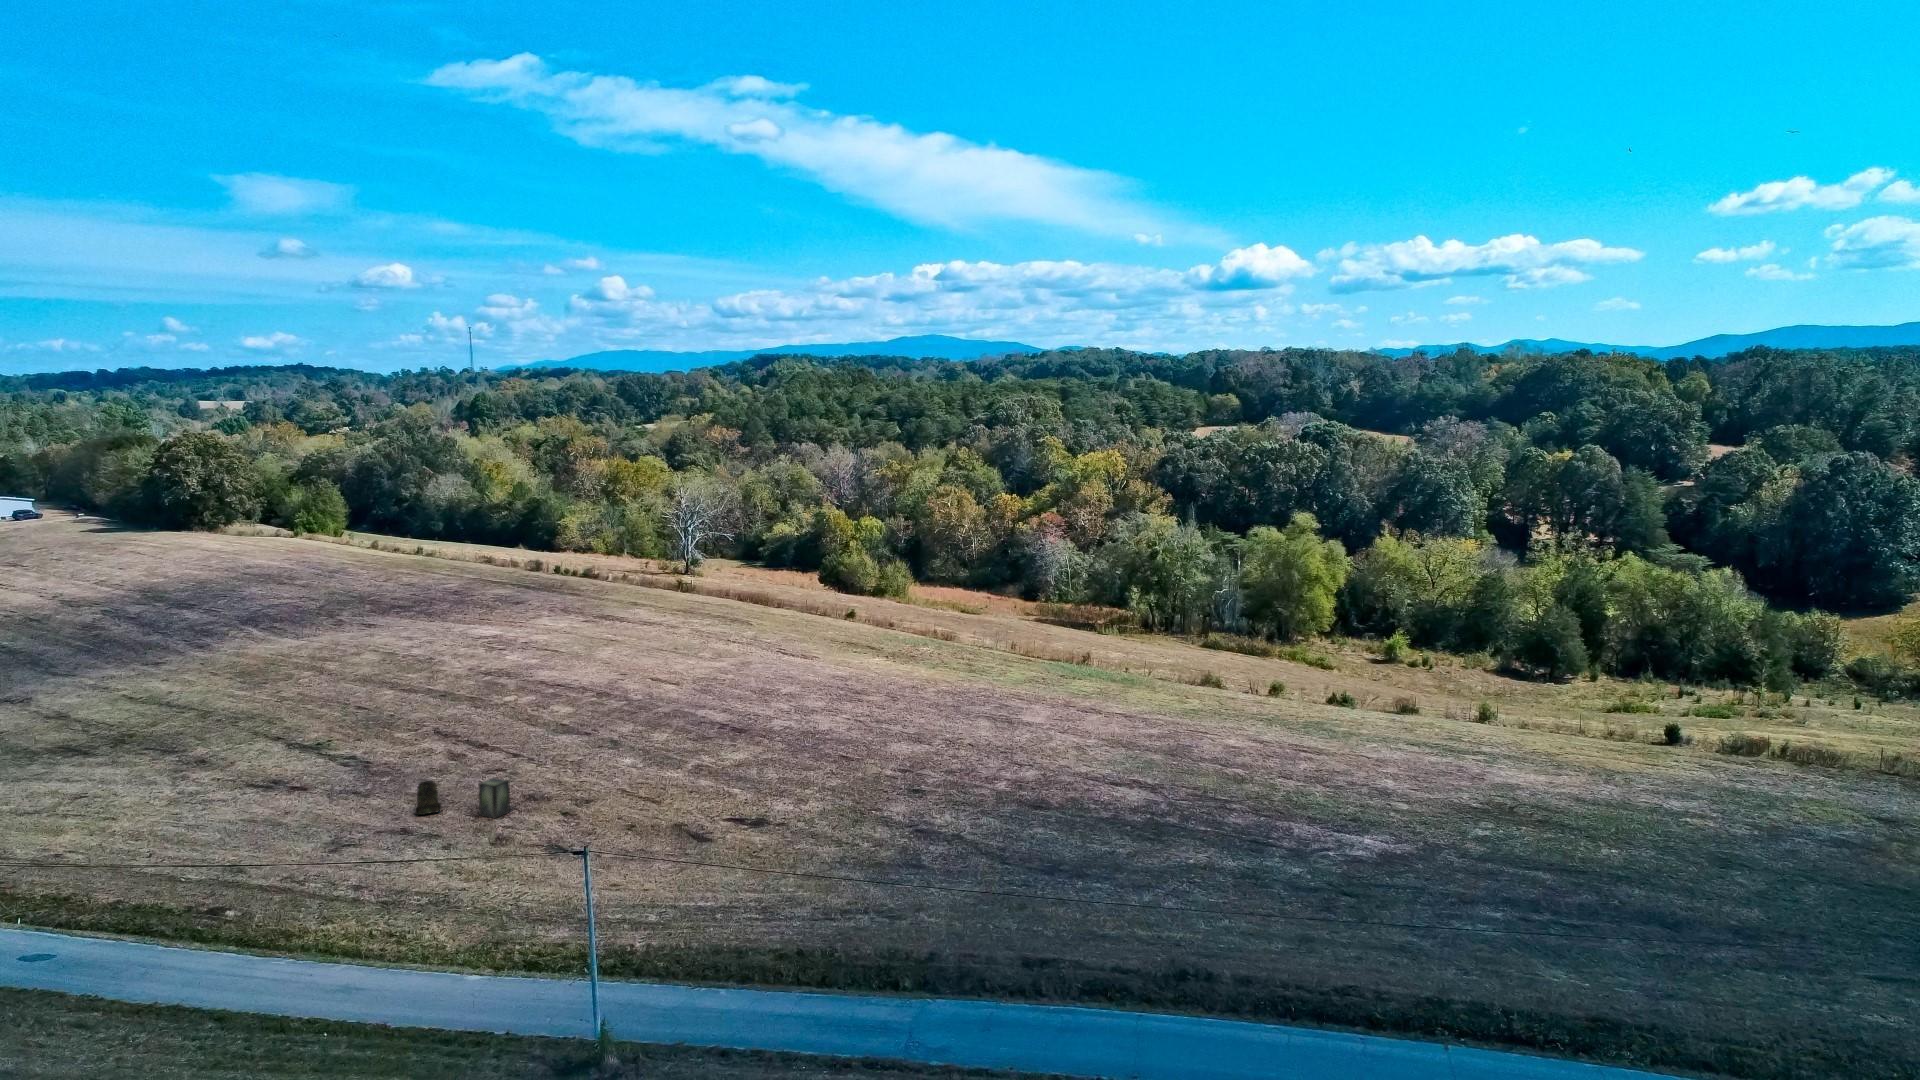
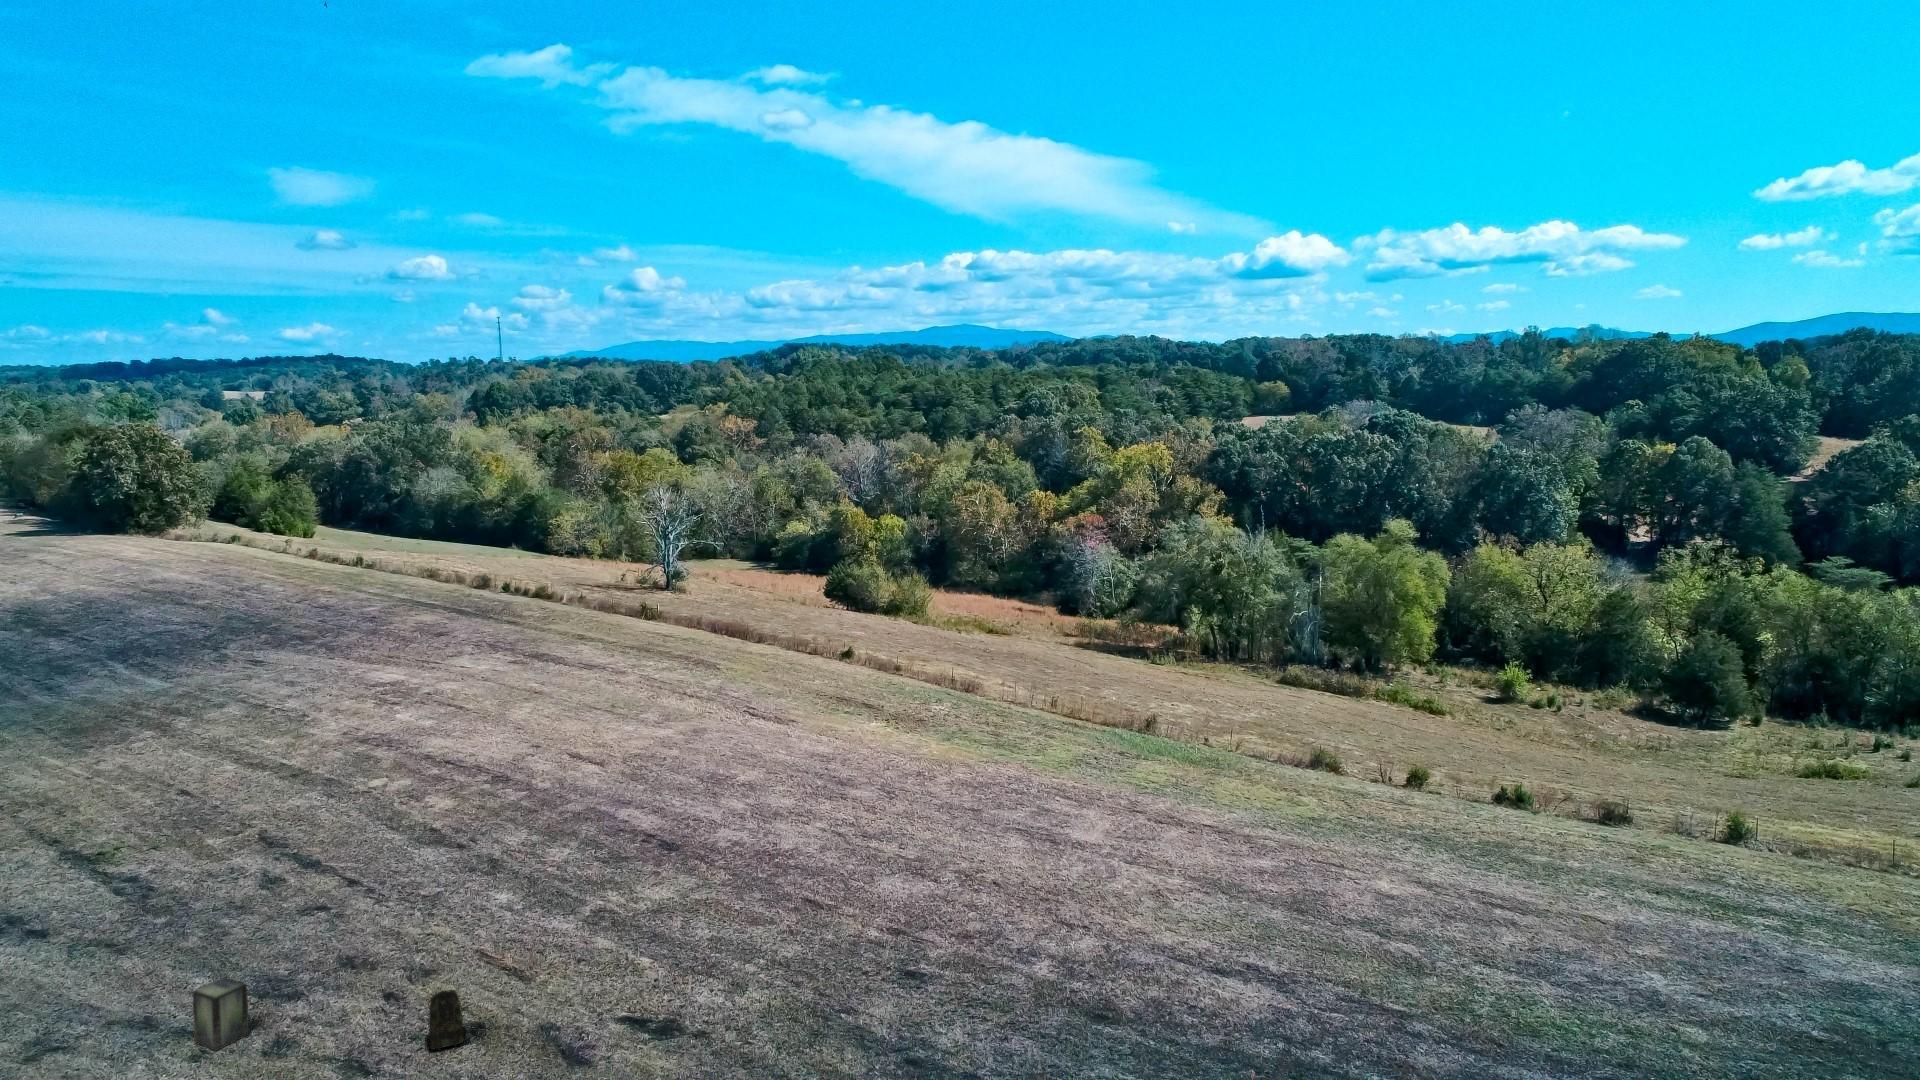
backpack: present [415,781,441,815] -> present [425,990,467,1051]

